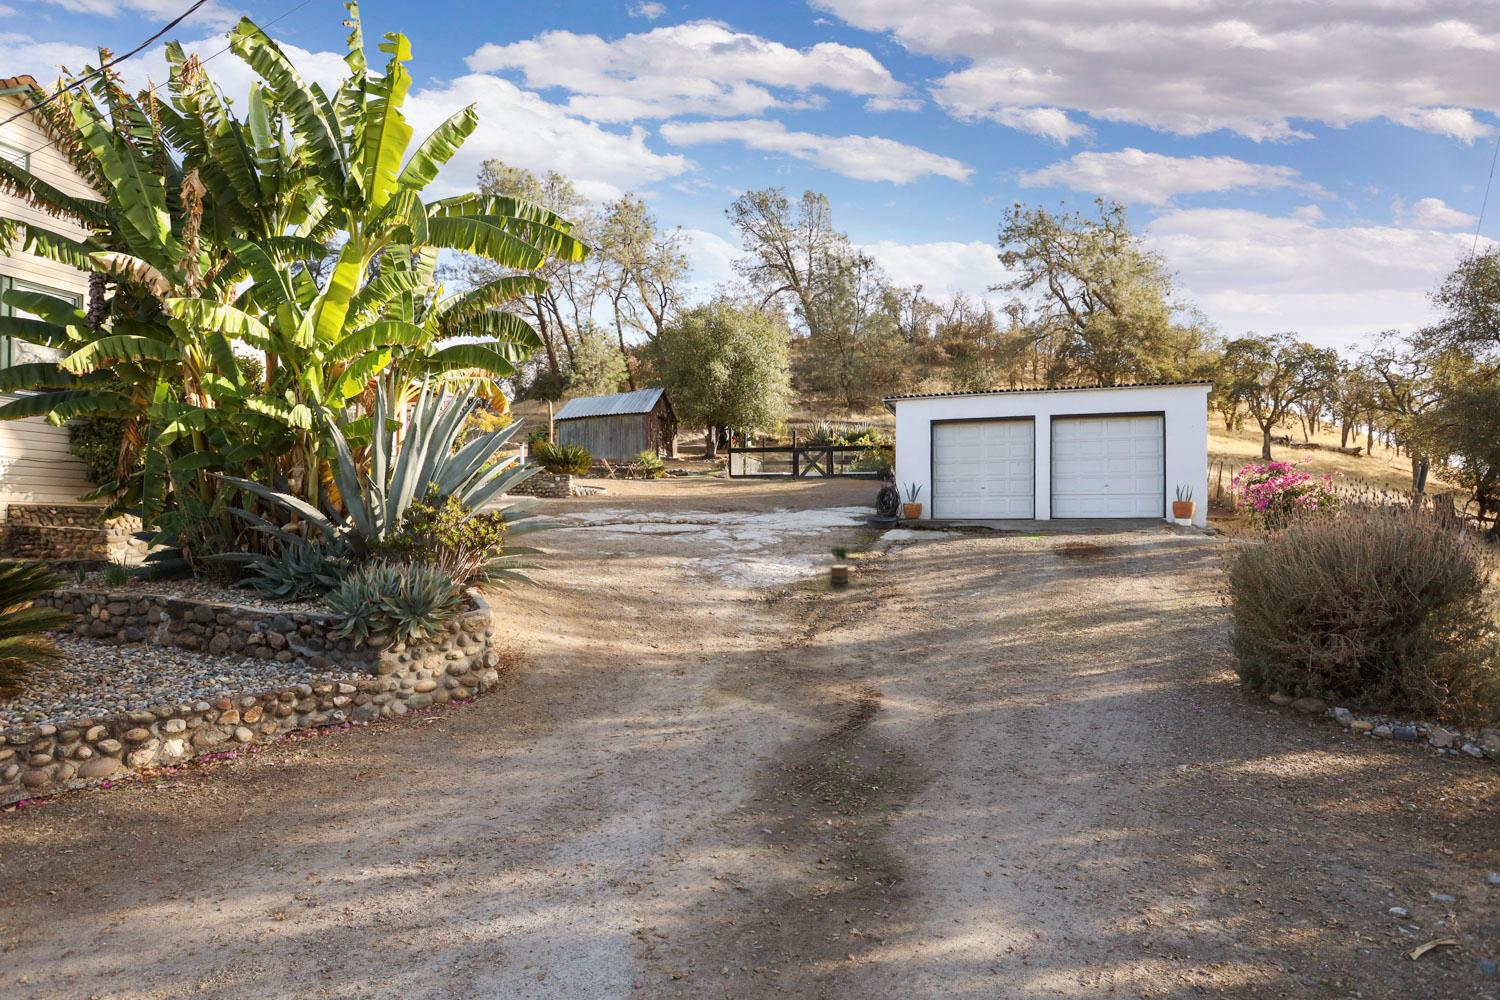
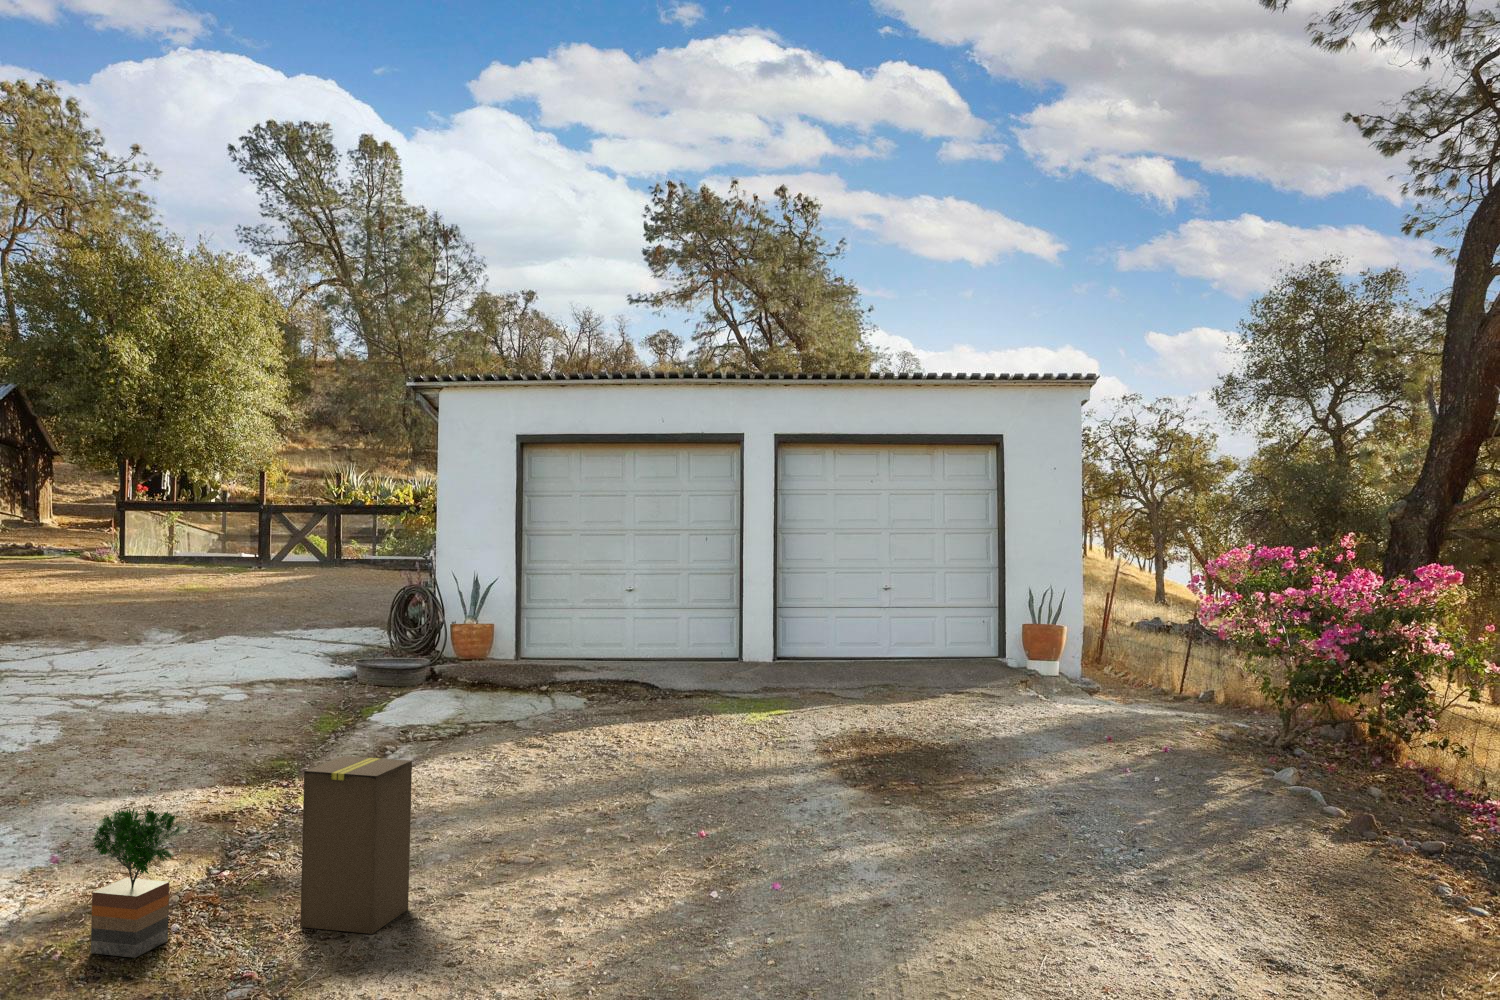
cardboard box: none [880,536,908,582] -> present [300,756,412,934]

